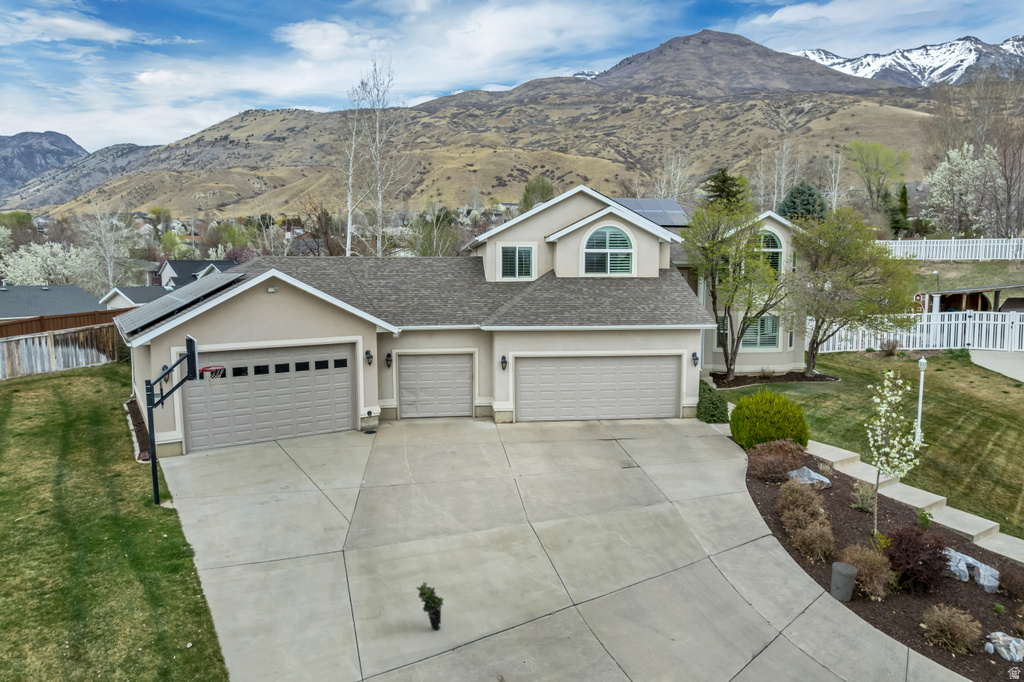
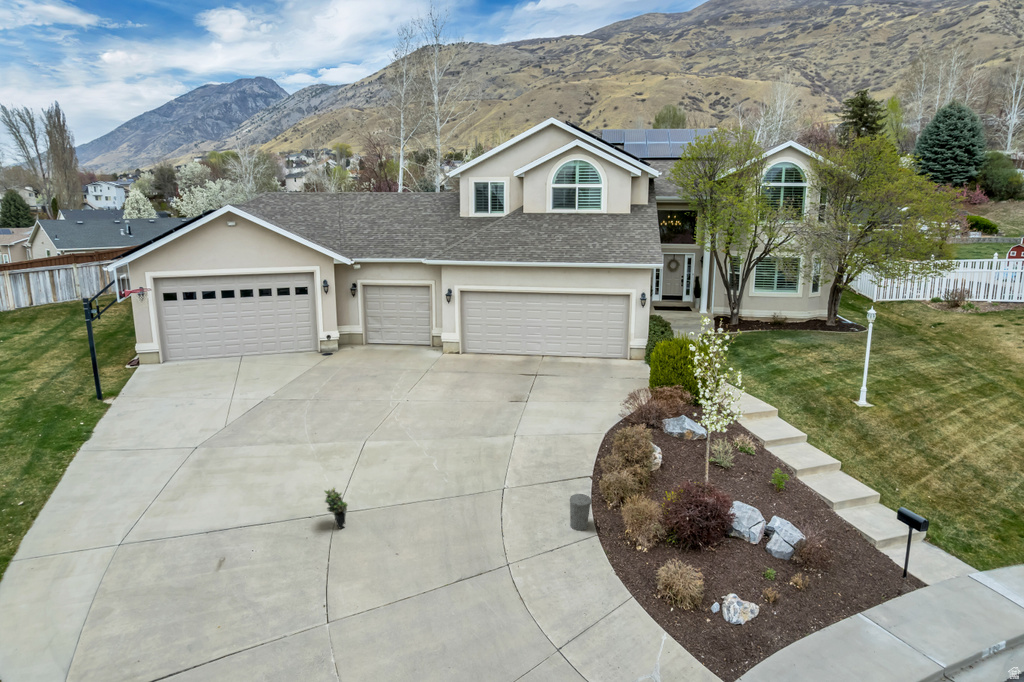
potted plant: present [417,582,444,630] -> present [325,488,347,529]

